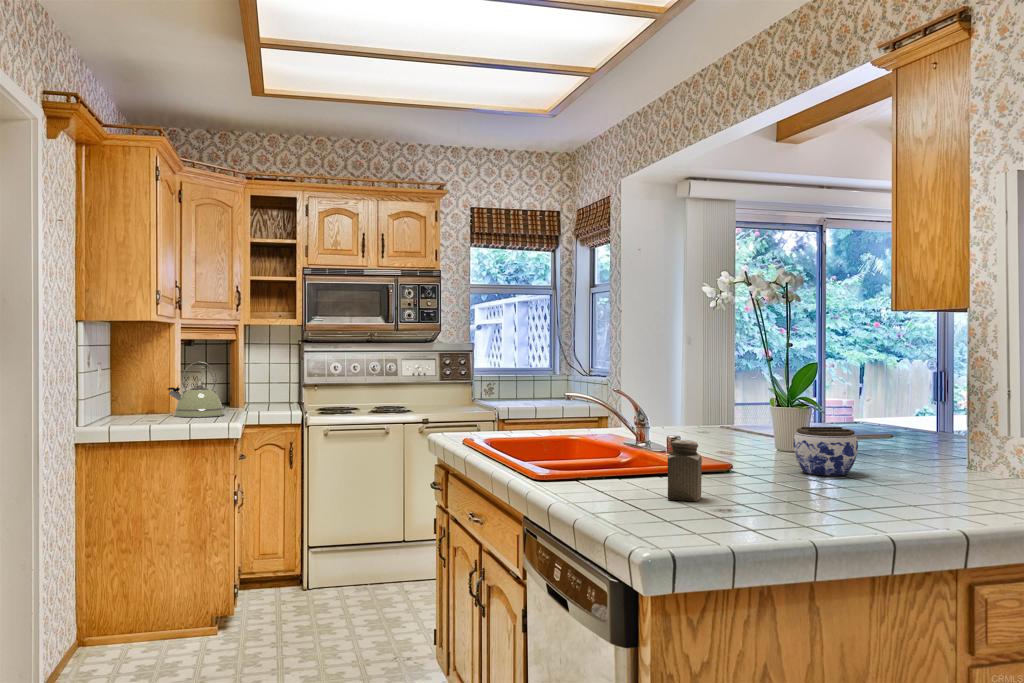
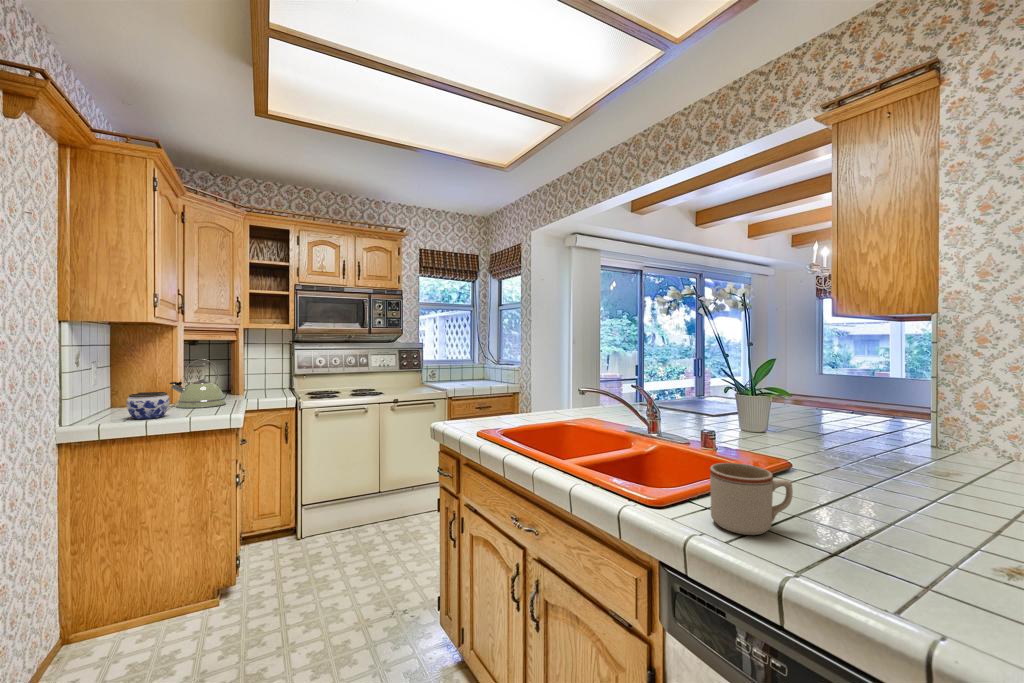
jar: present [794,427,858,476] -> present [127,392,170,419]
mug: none [566,438,622,487] -> present [710,463,793,535]
salt shaker: present [668,440,702,501] -> none [889,476,966,569]

